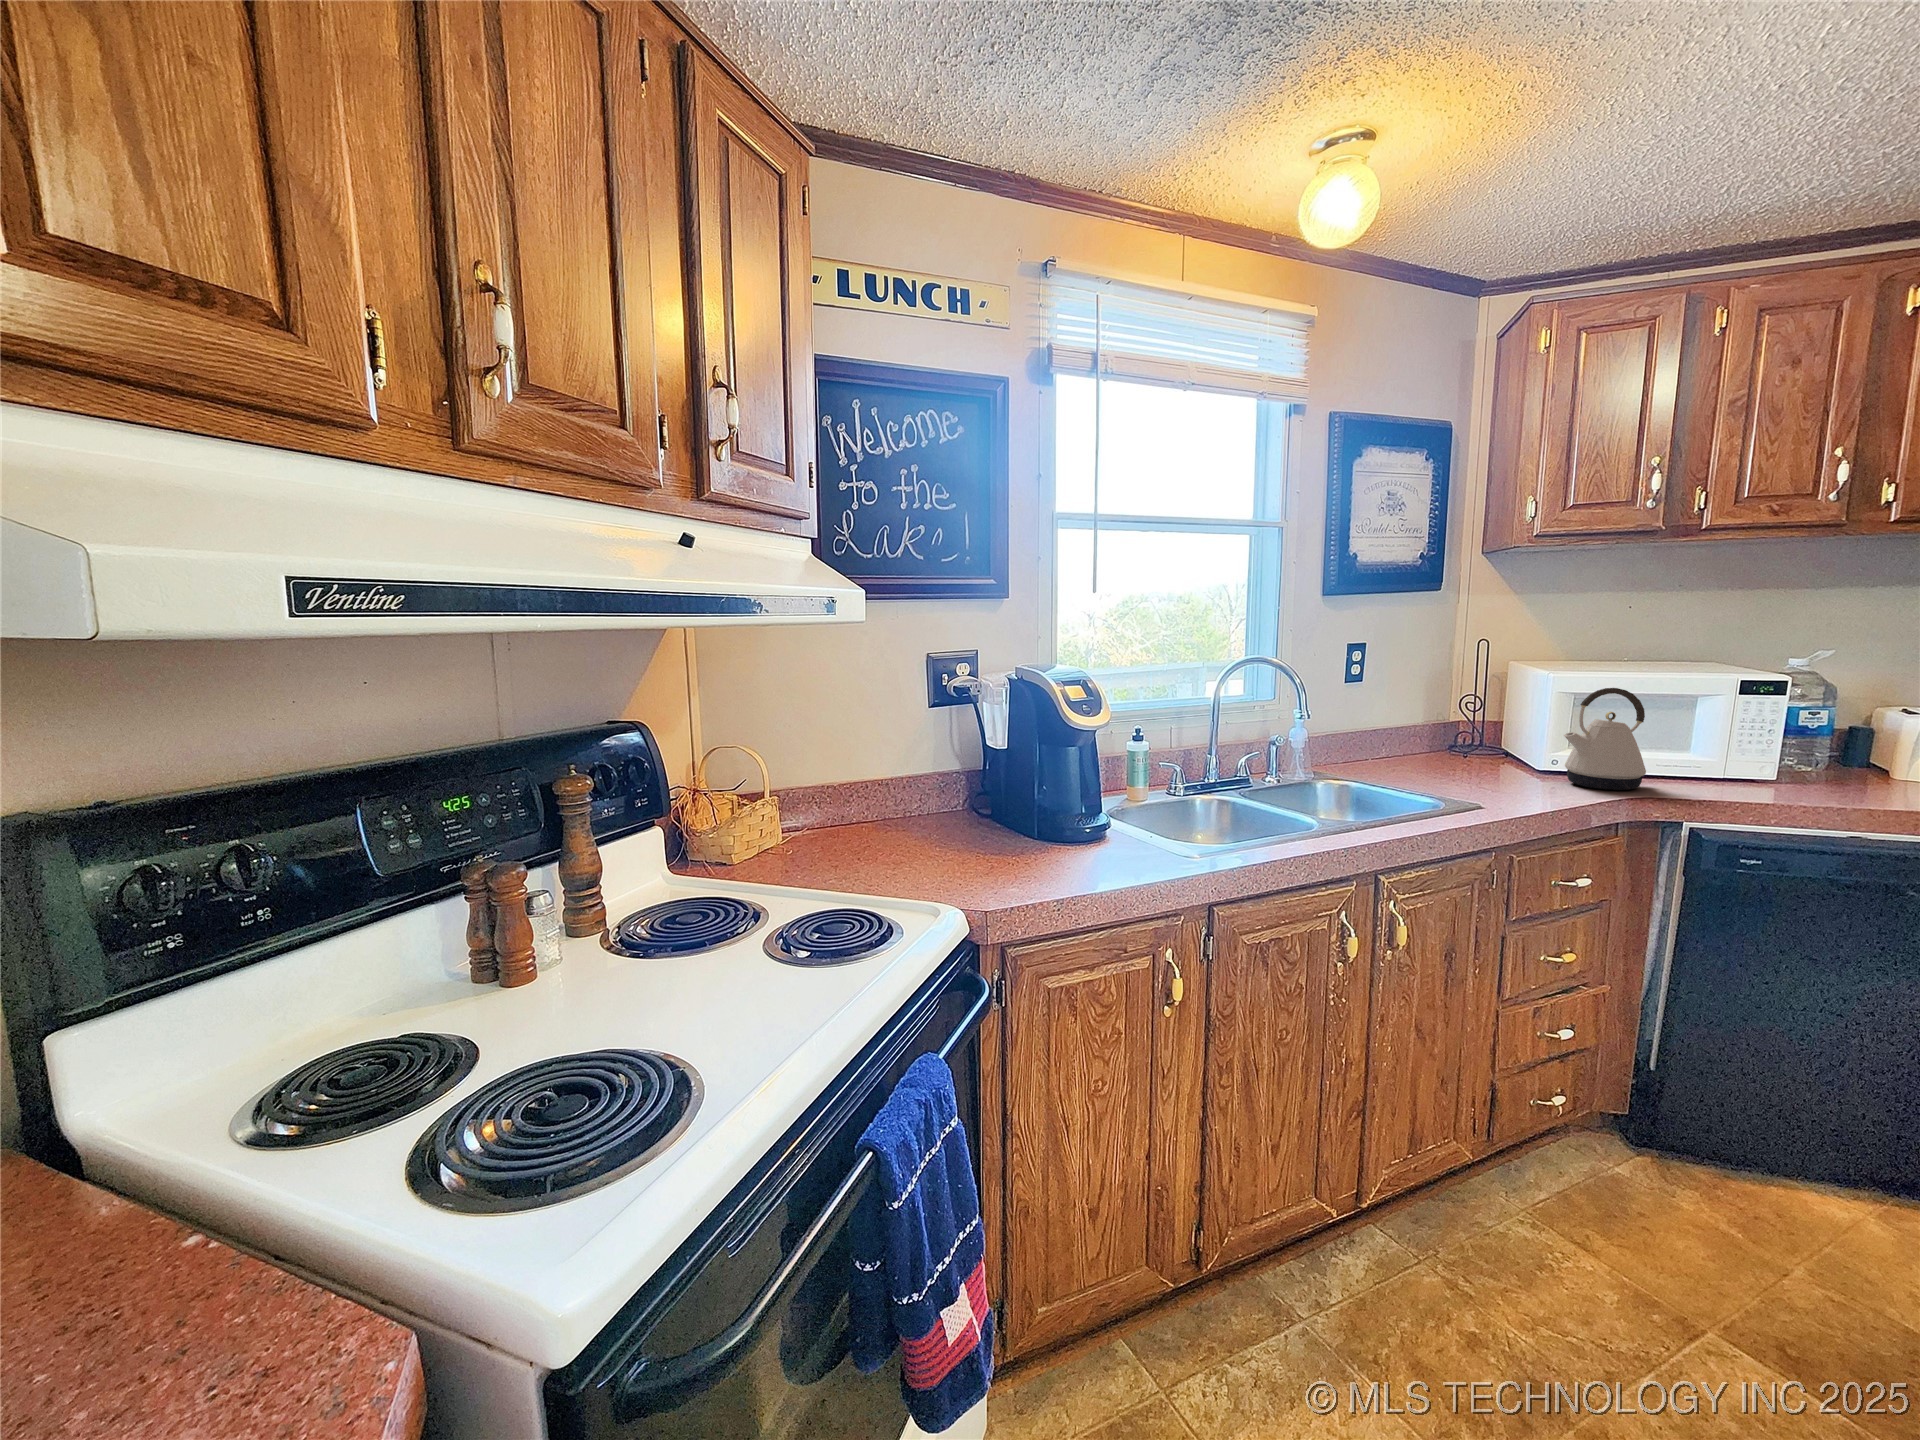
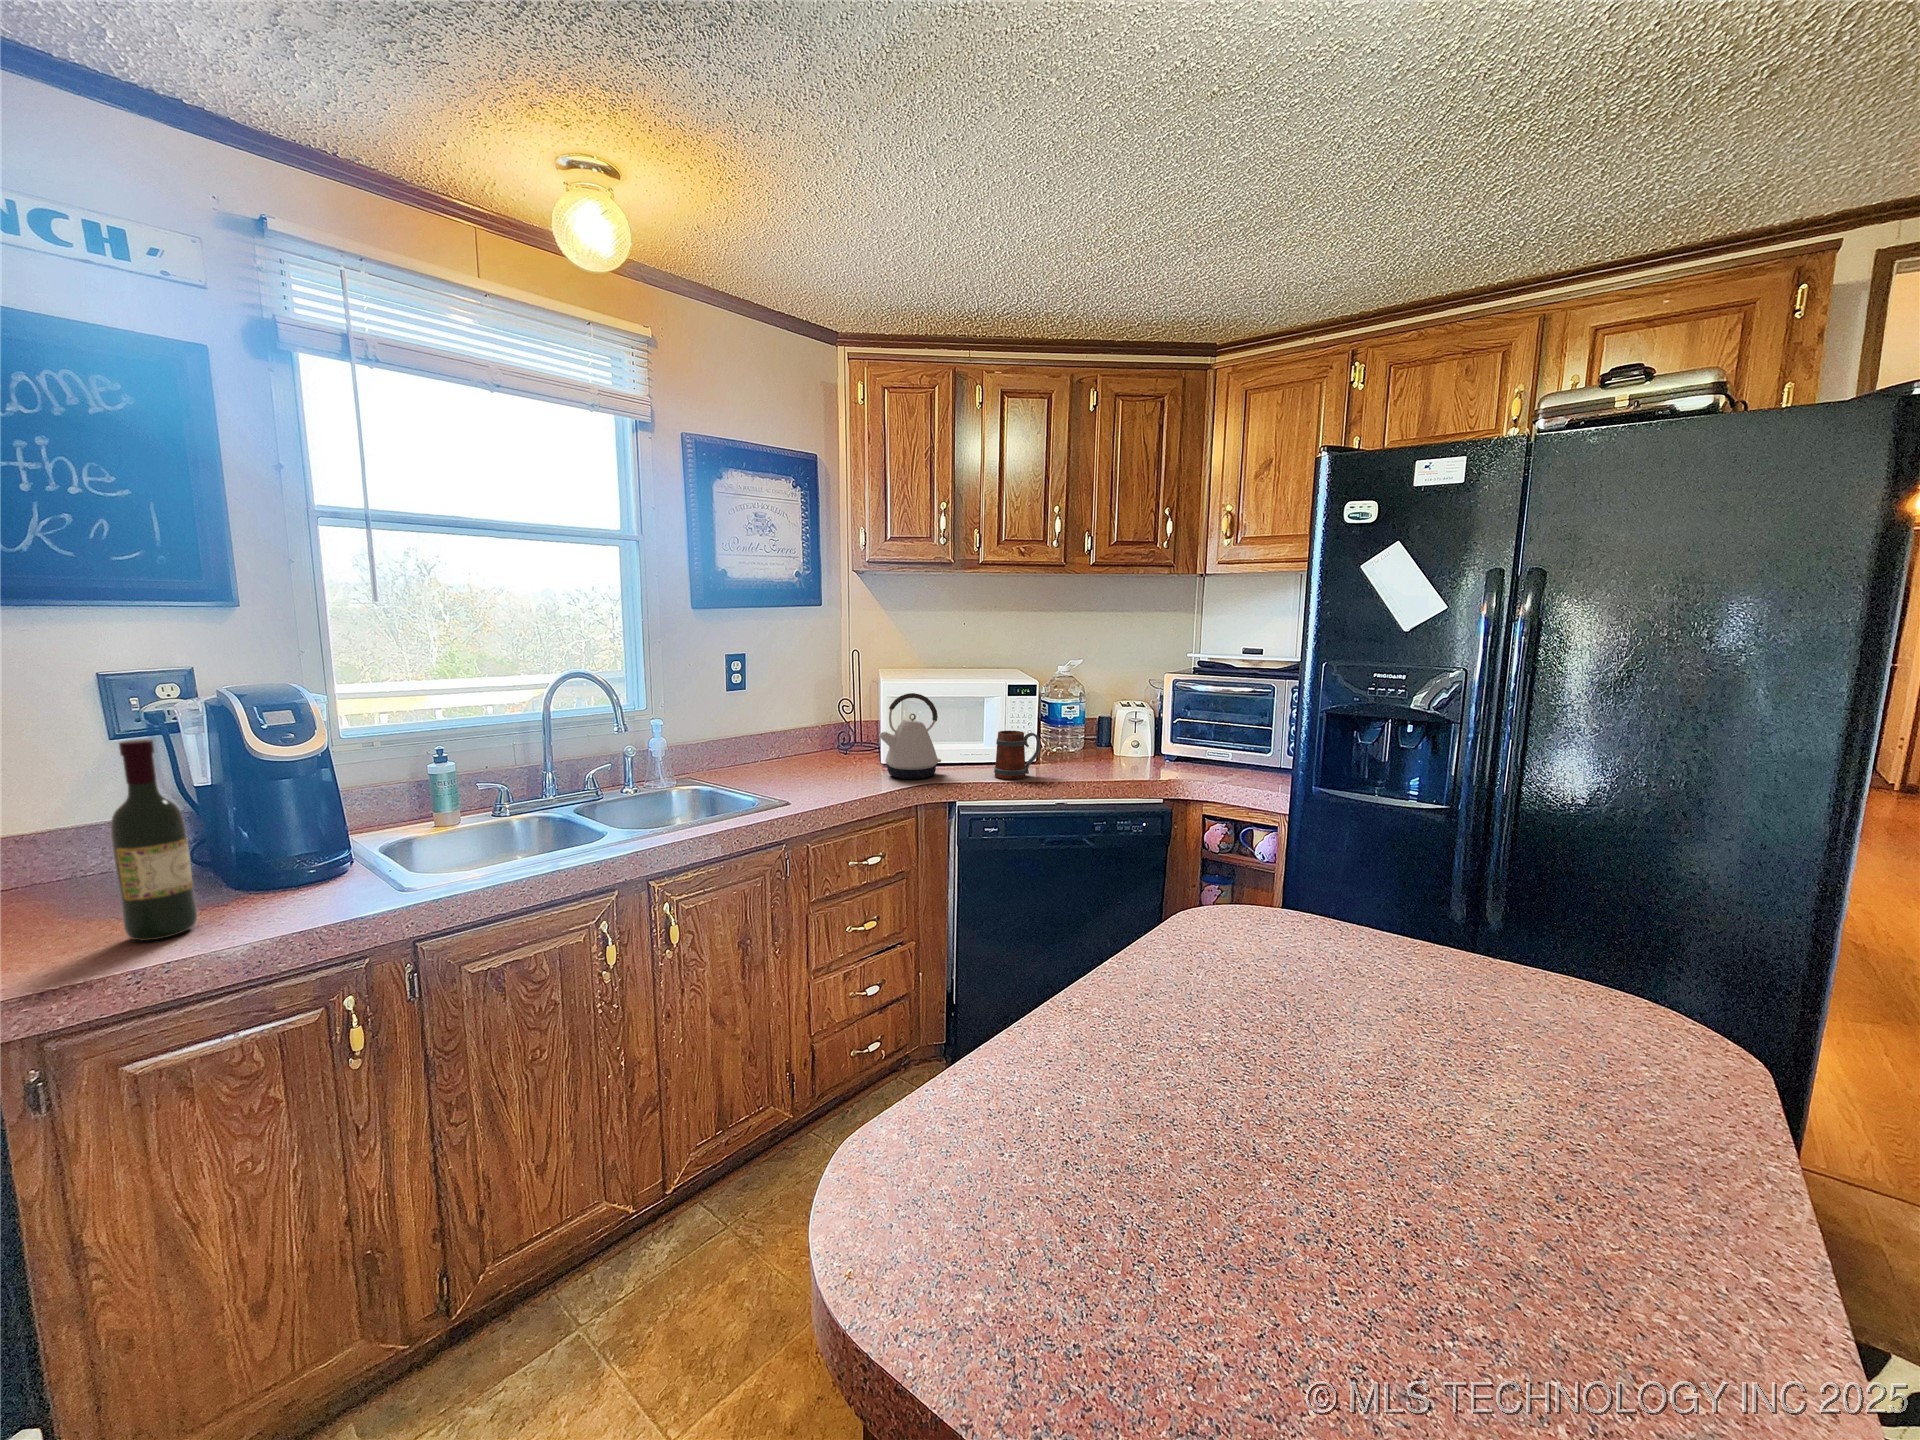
wine bottle: none [1017,704,1062,875] -> present [111,739,197,941]
mug: none [1737,738,1821,801] -> present [994,731,1041,779]

